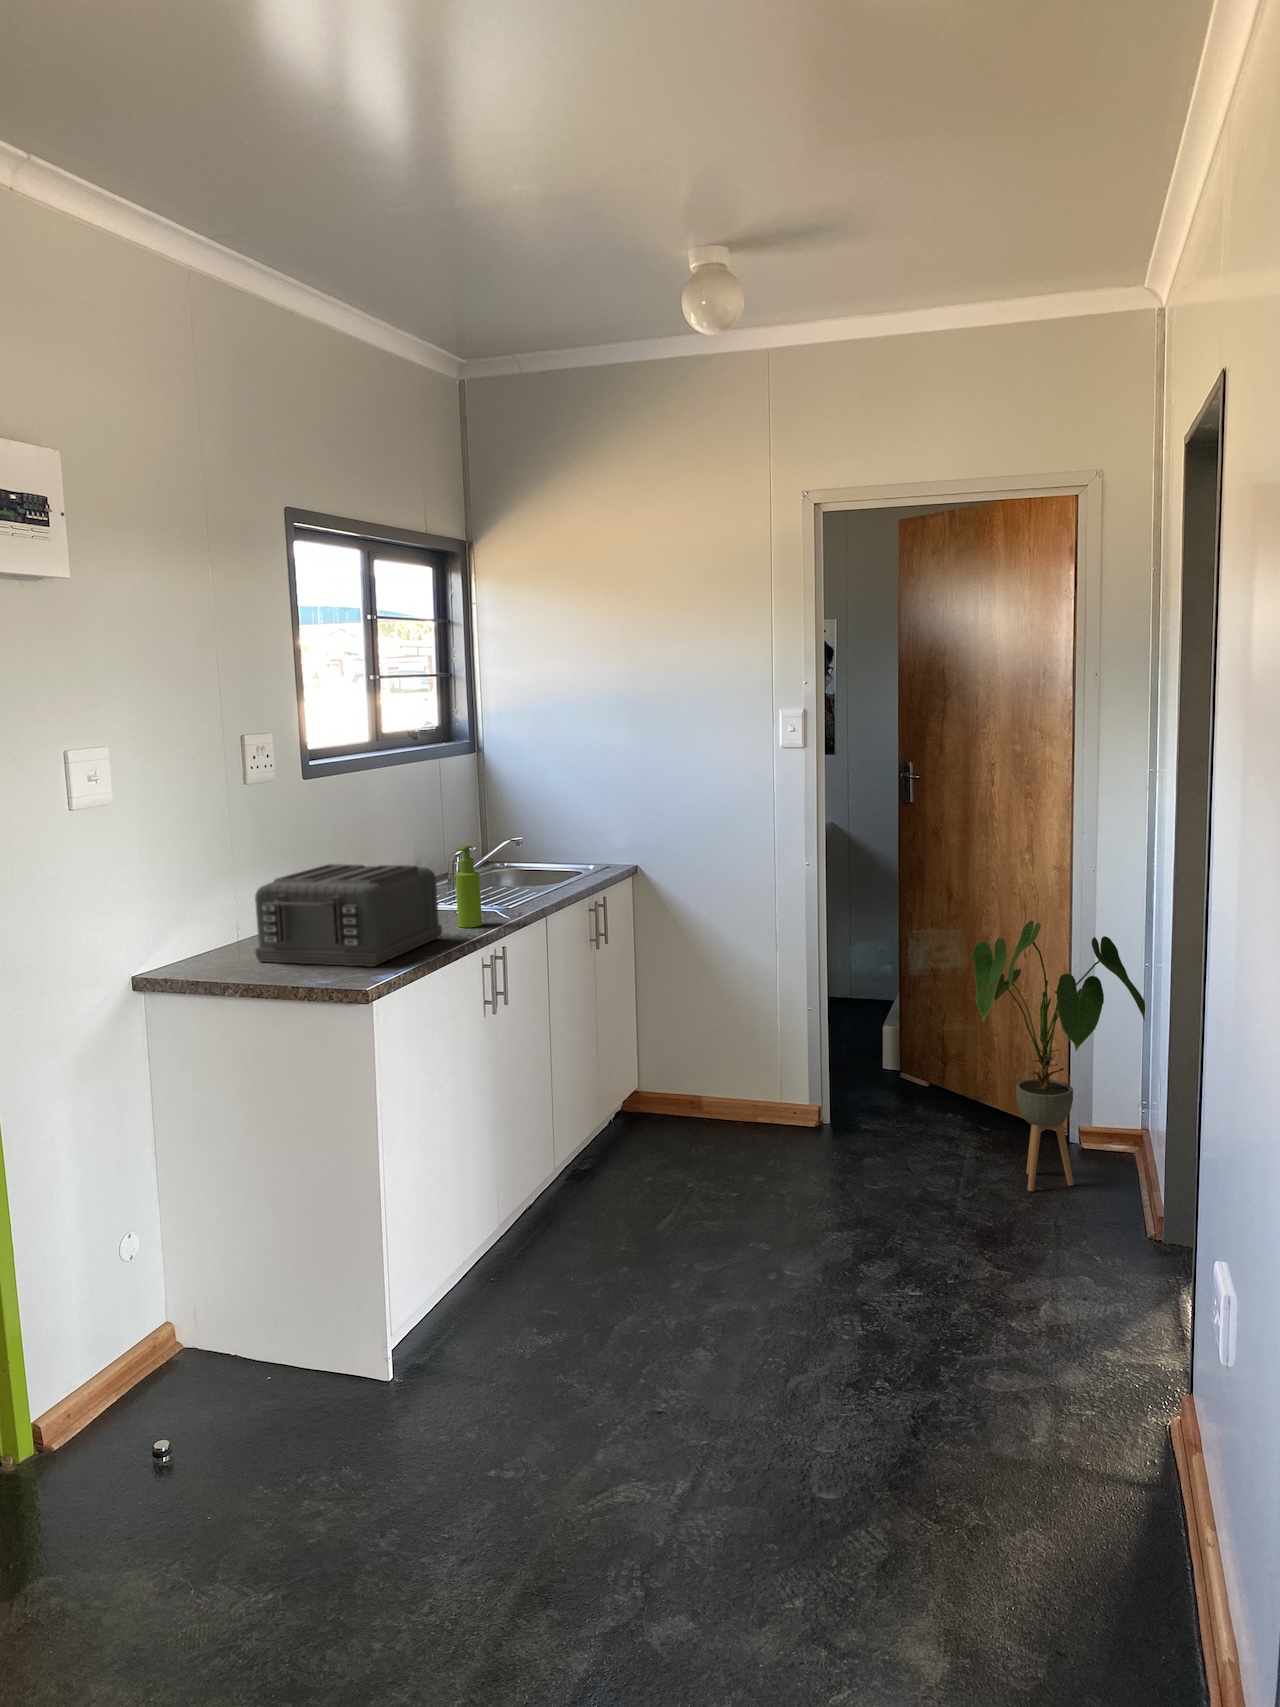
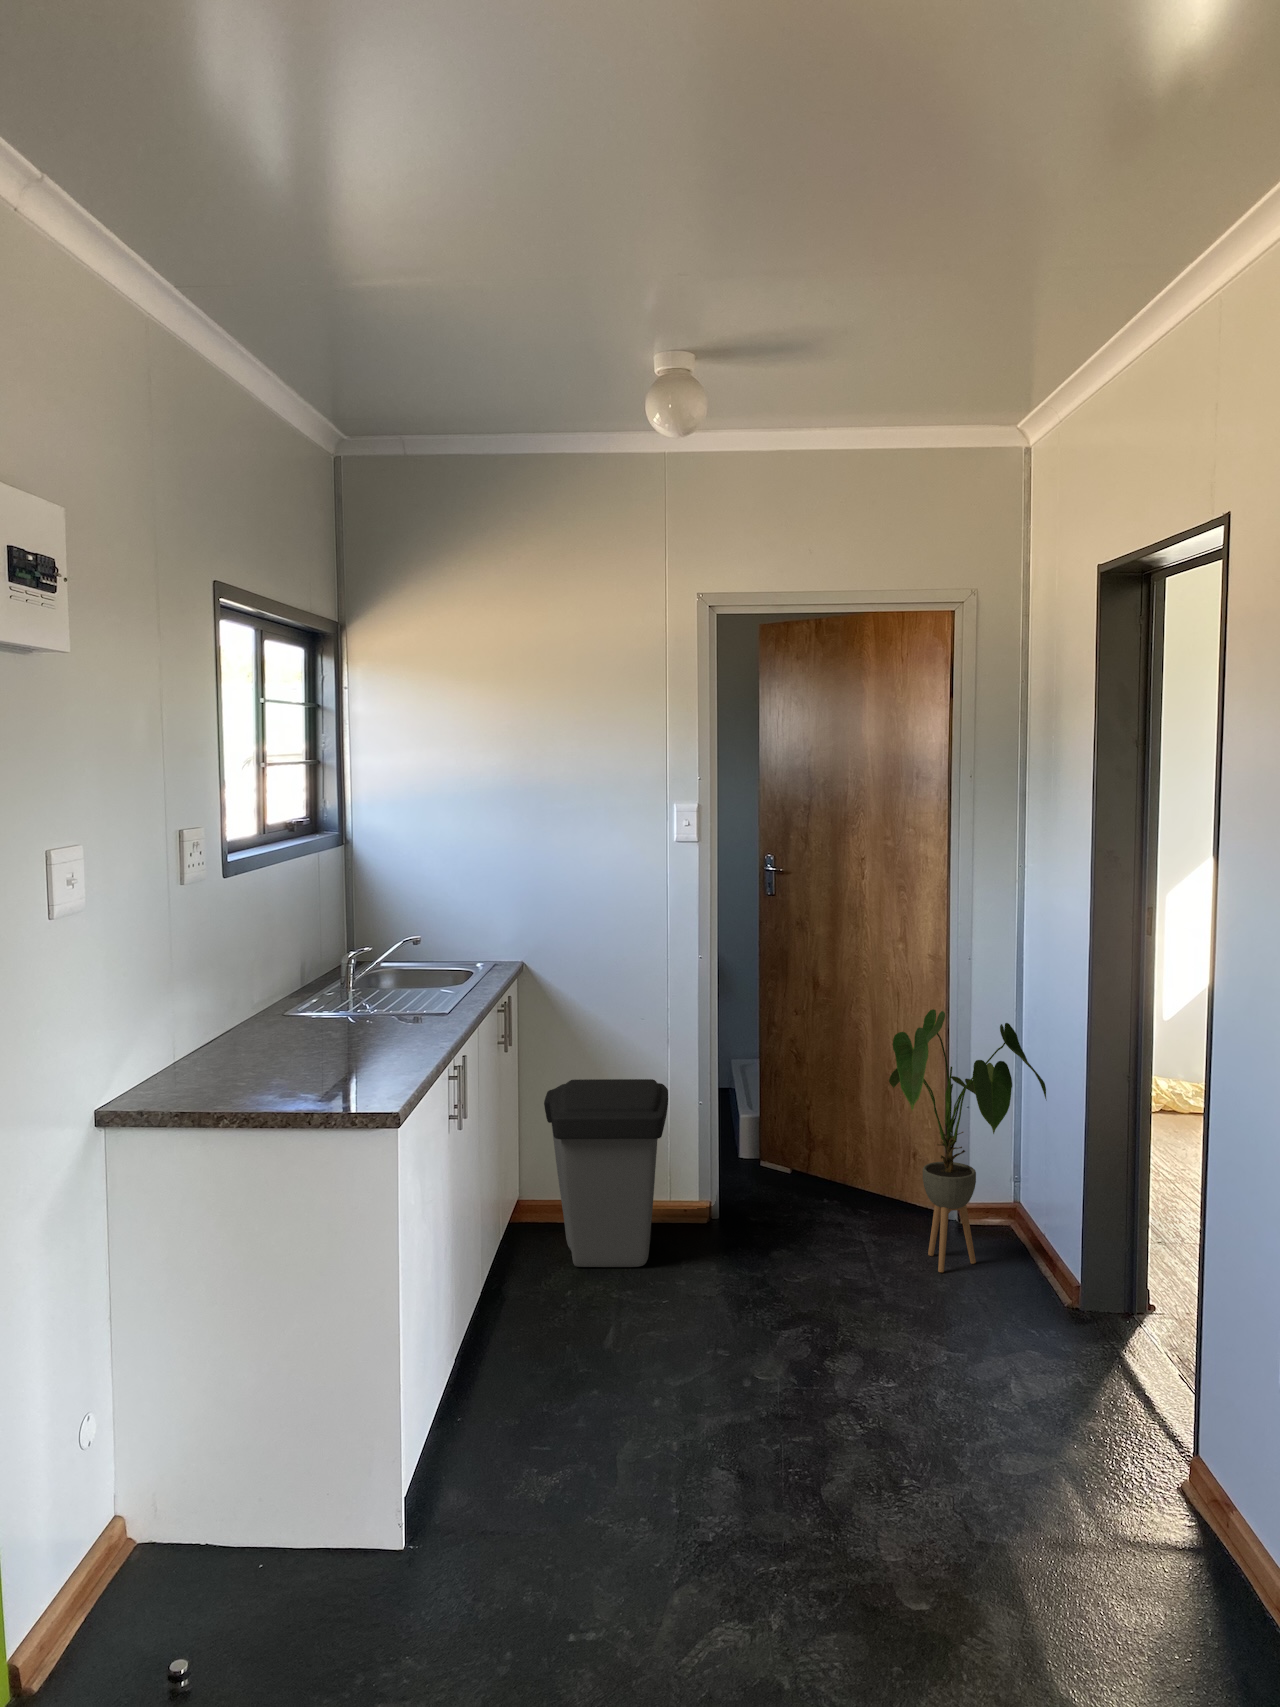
soap dispenser: present [455,846,482,928] -> none [411,949,438,1037]
toaster: present [255,864,442,967] -> none [229,973,413,1086]
trash can: none [641,979,769,1160] -> present [544,1079,668,1267]

